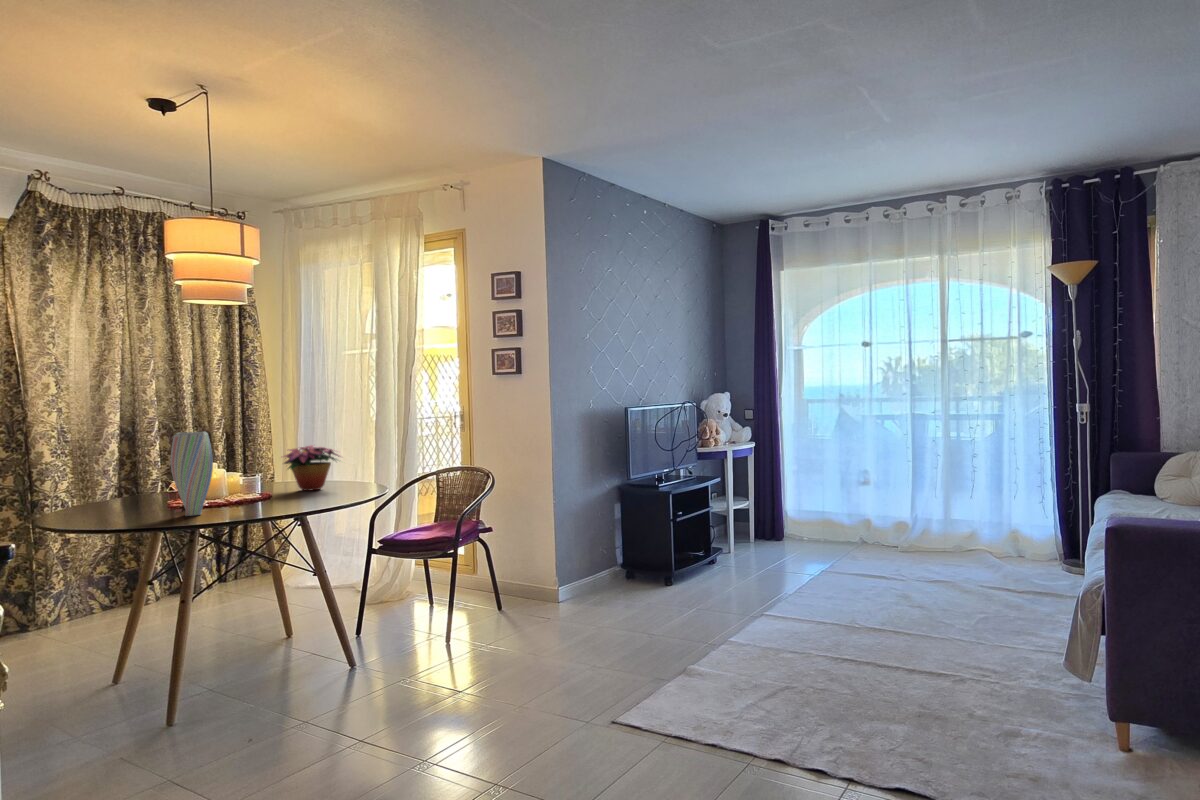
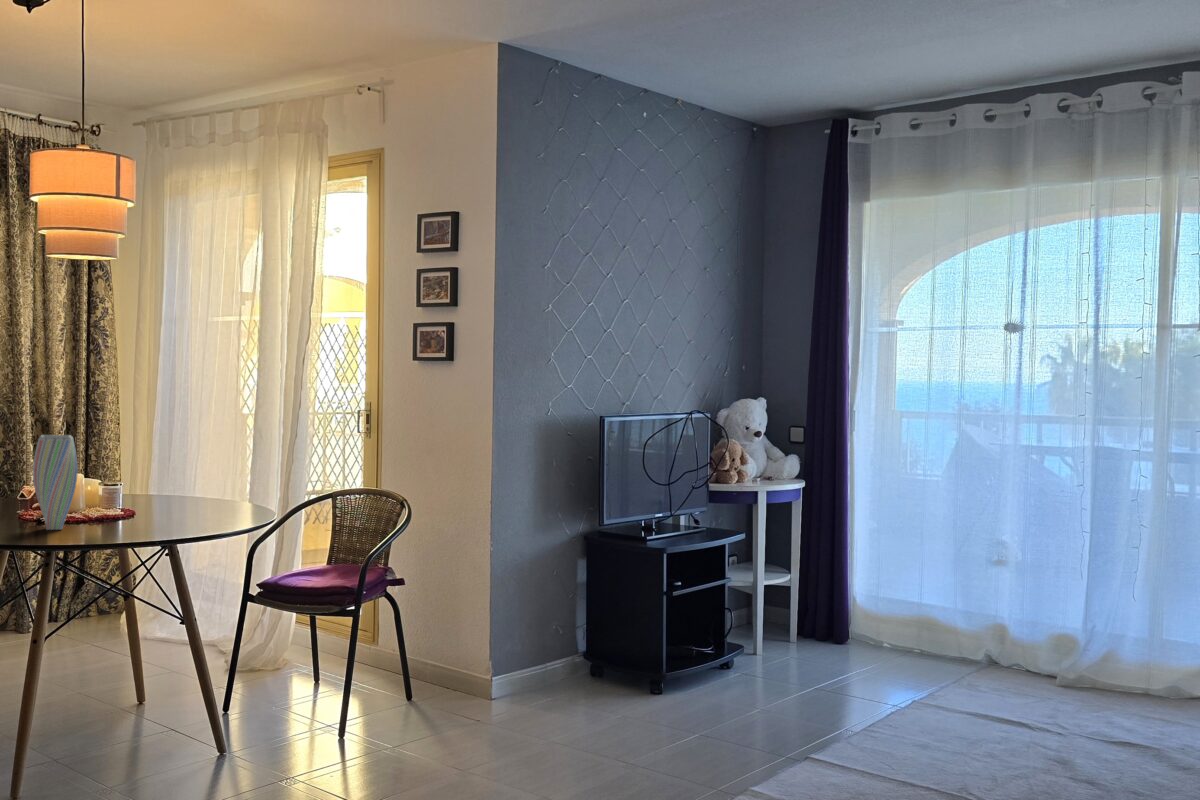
flower arrangement: present [284,445,339,491] -> none [143,452,227,509]

